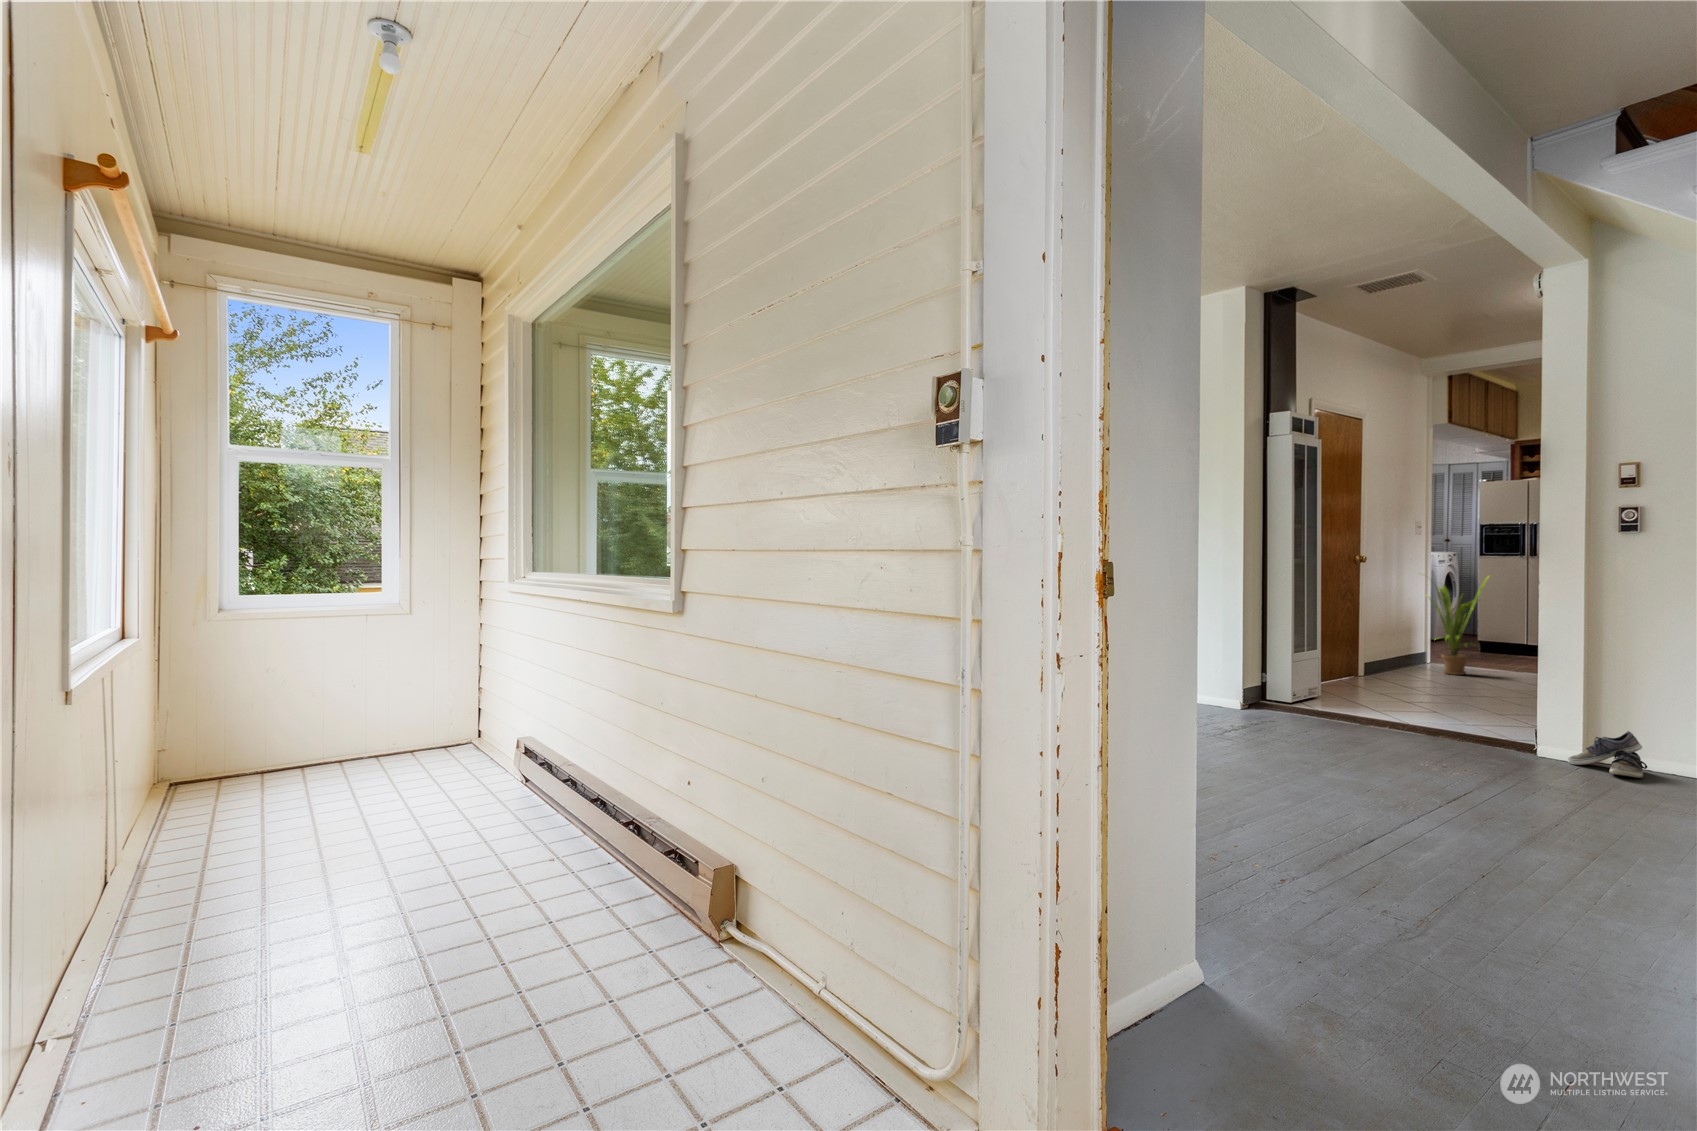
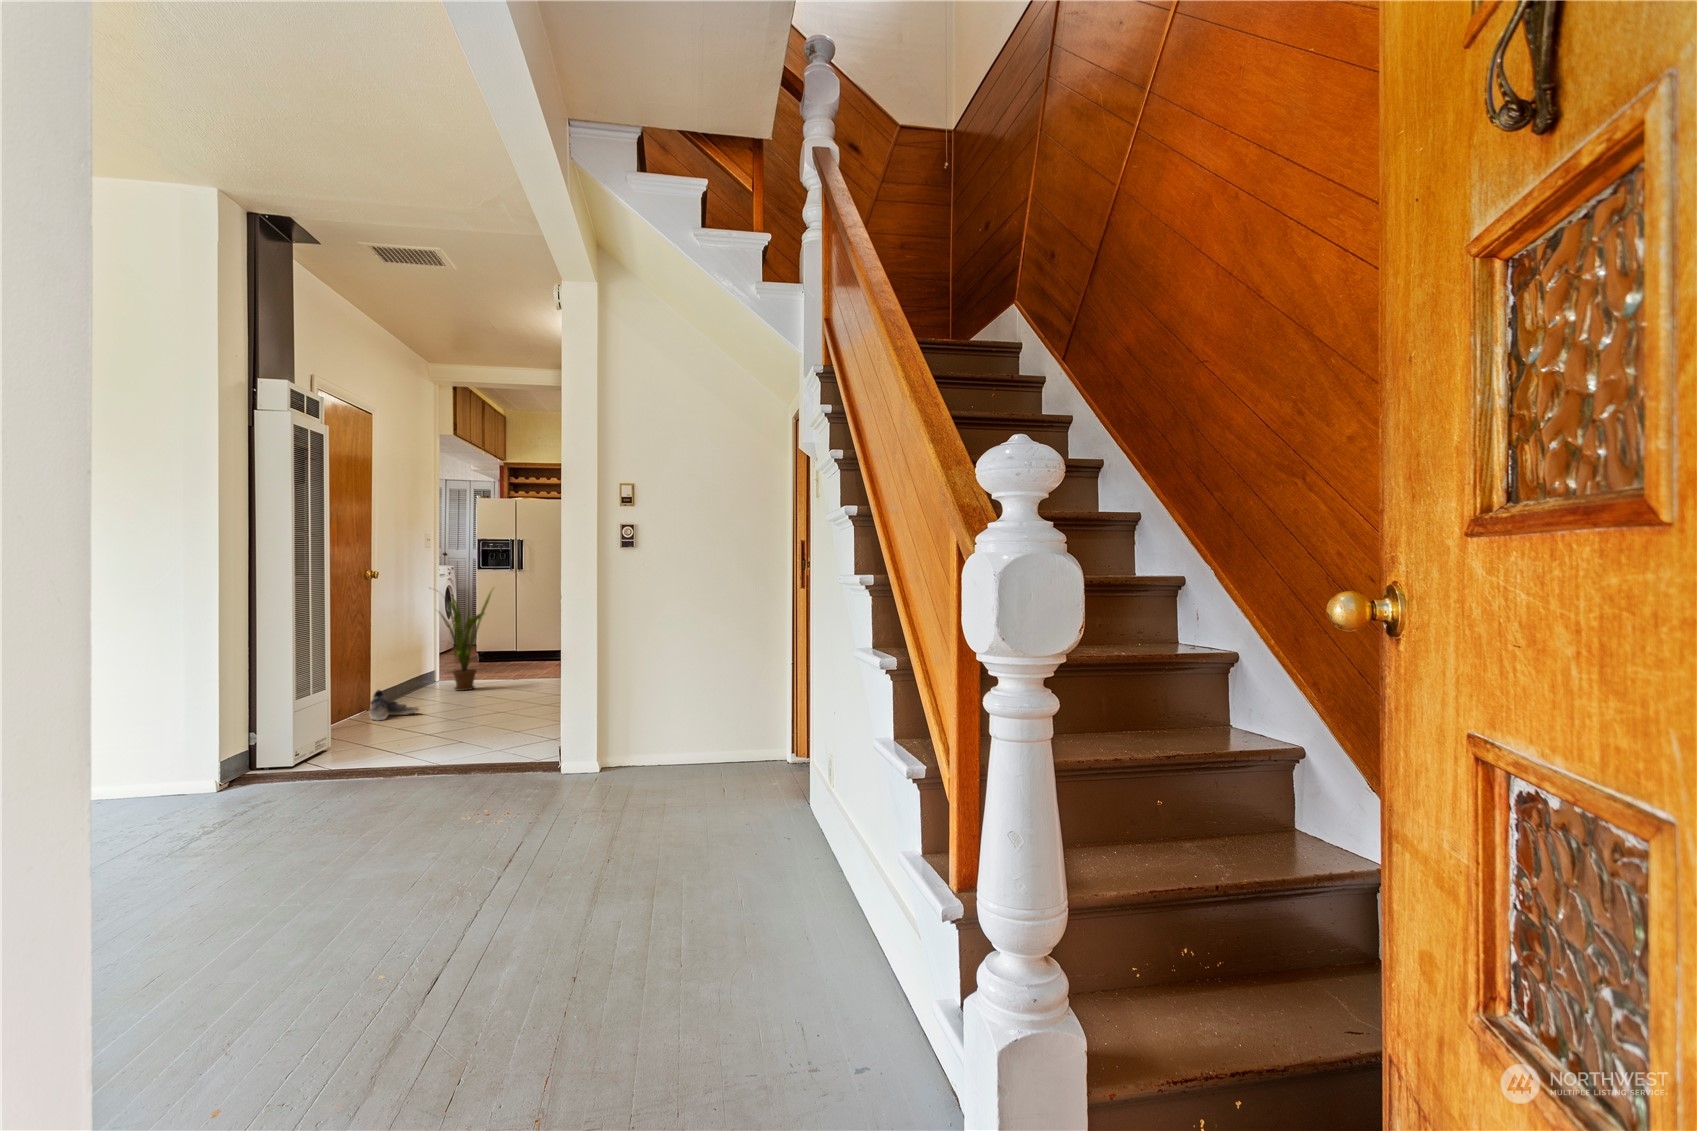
shoe: present [1567,731,1647,778] -> present [369,690,419,721]

